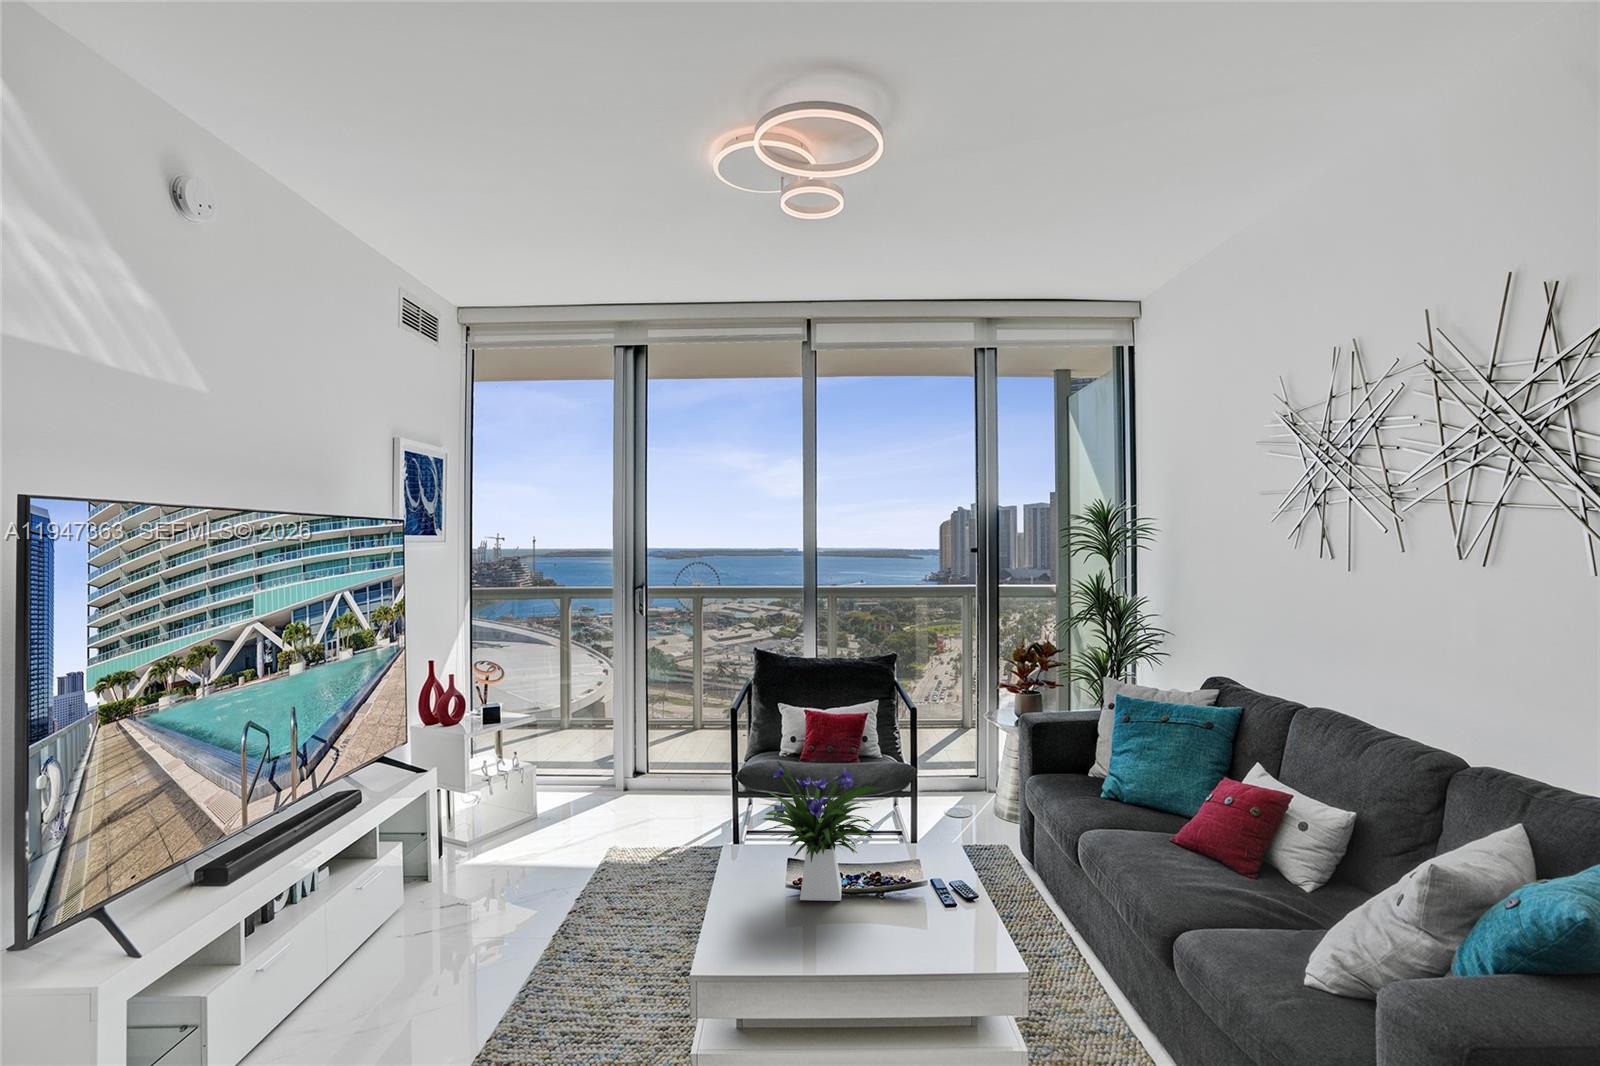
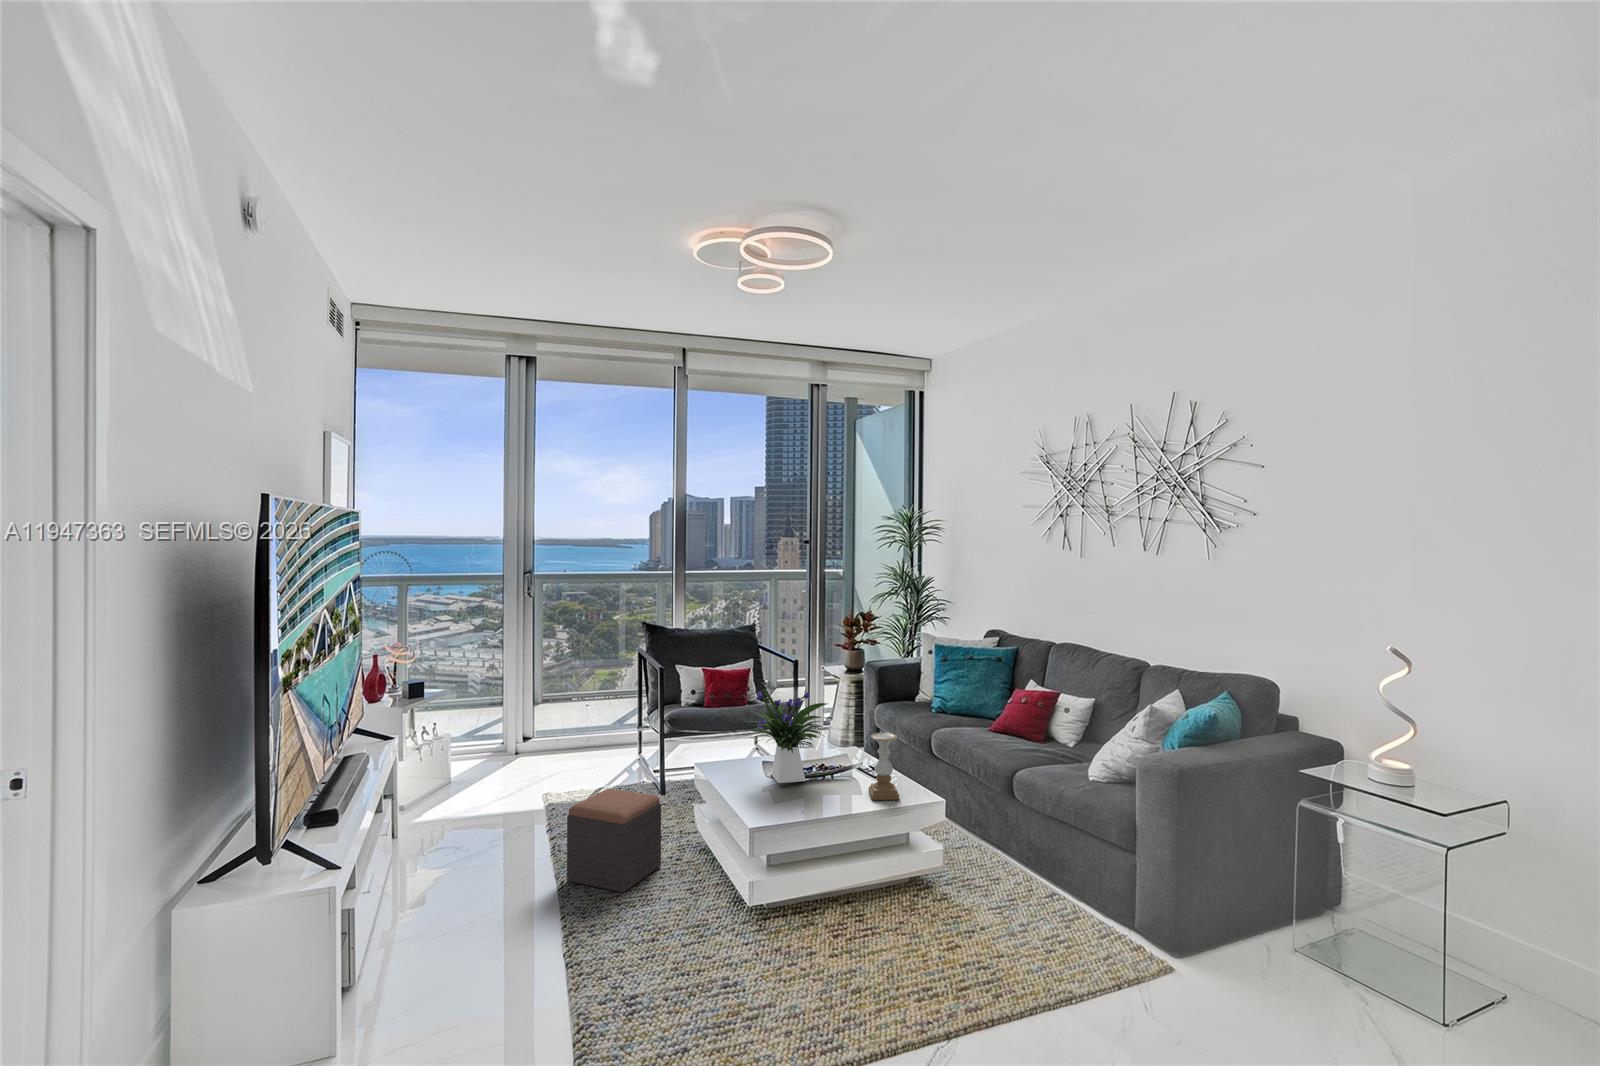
candle holder: none [910,848,958,962] -> present [869,733,899,800]
footstool: none [534,873,658,1027] -> present [567,788,661,893]

